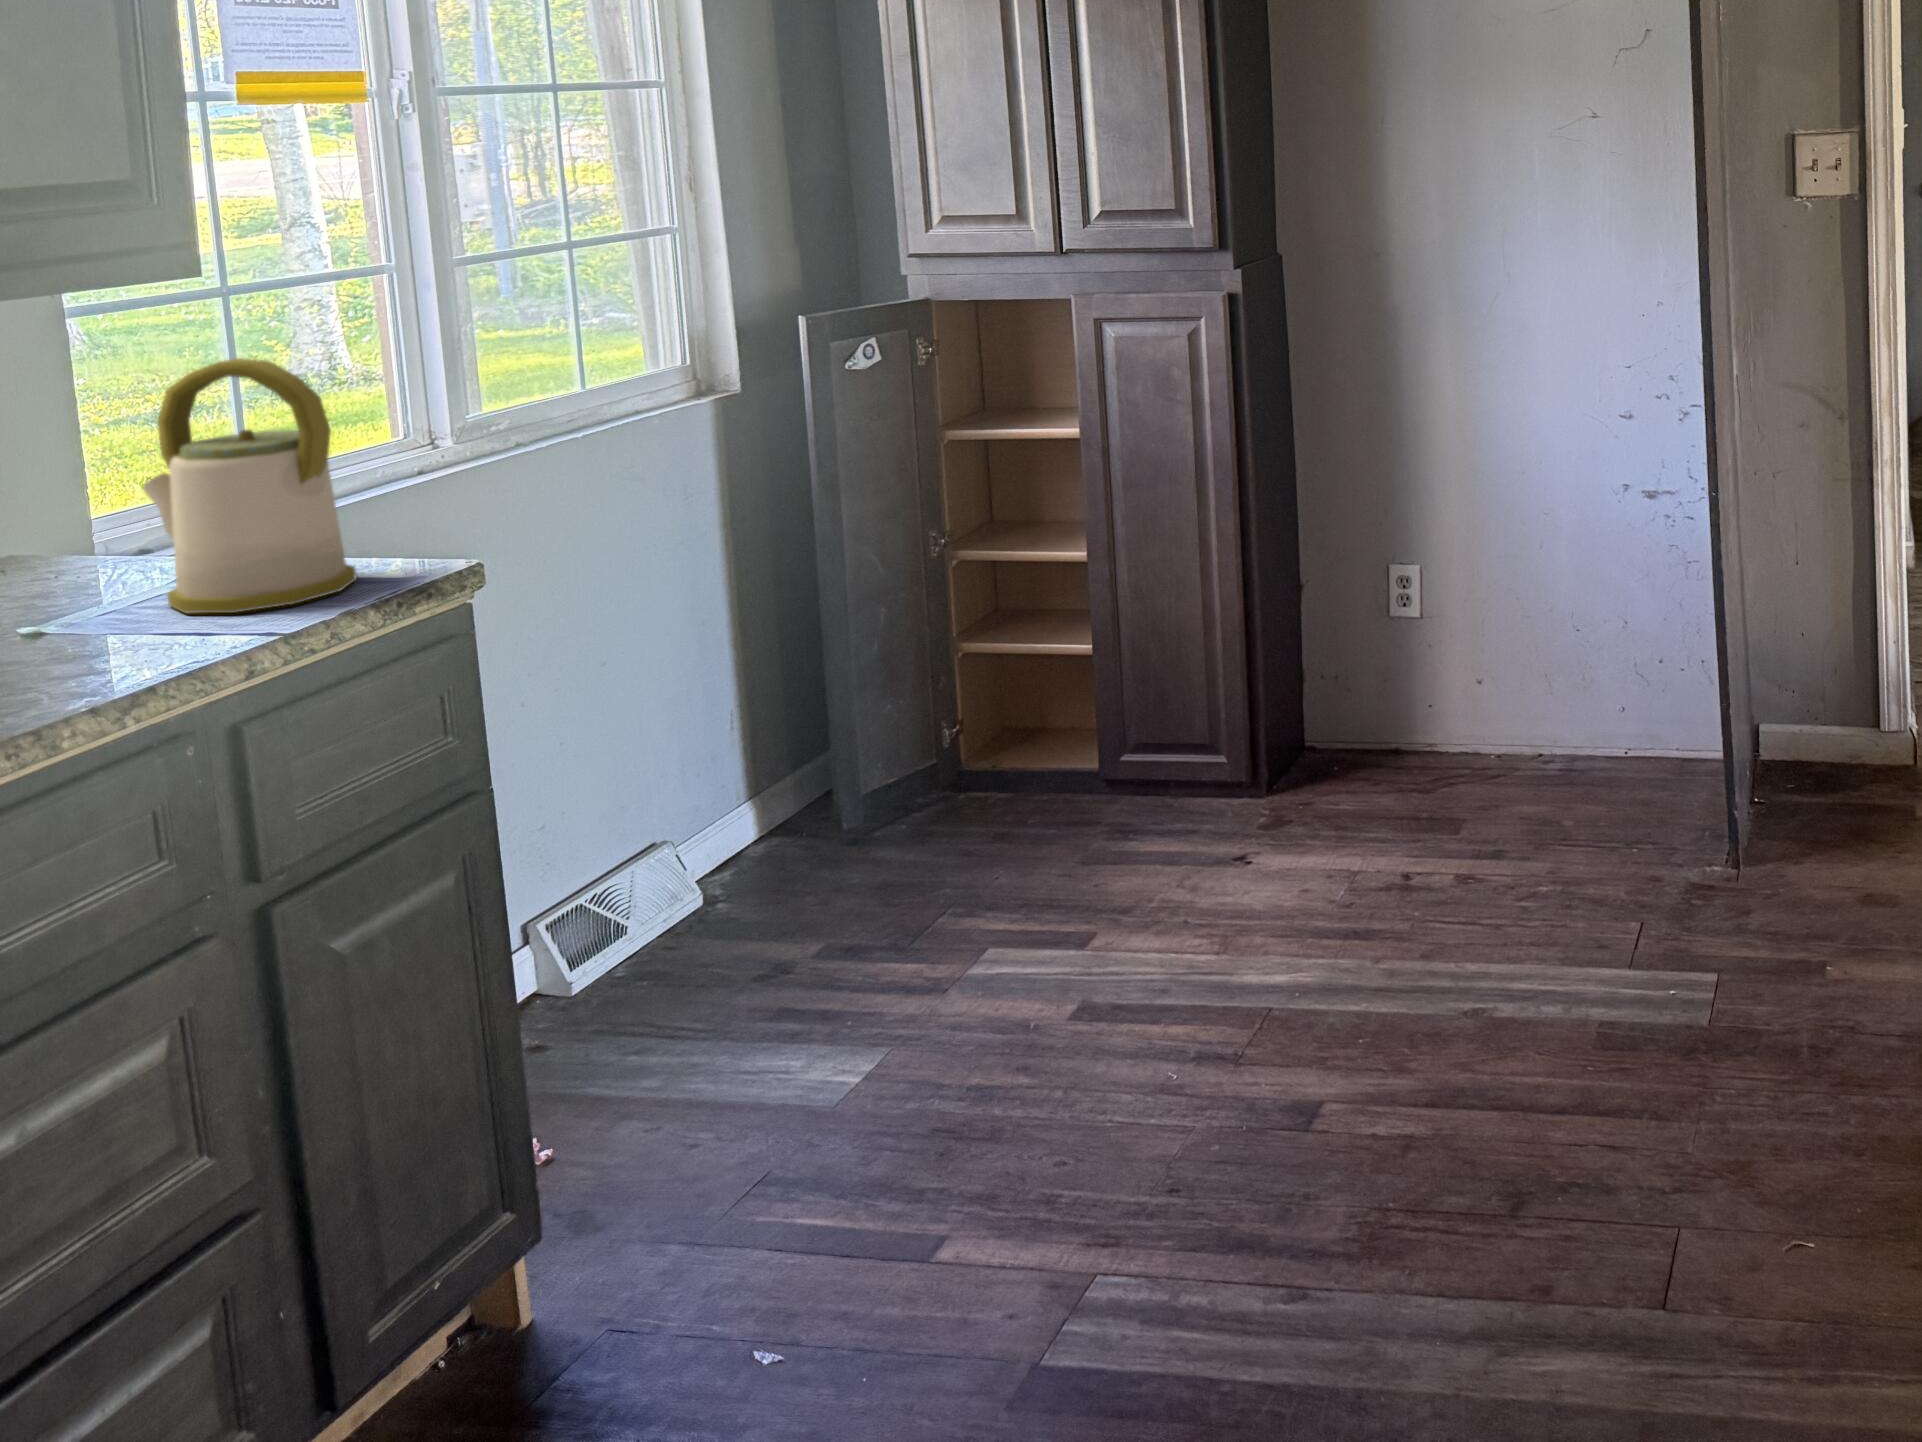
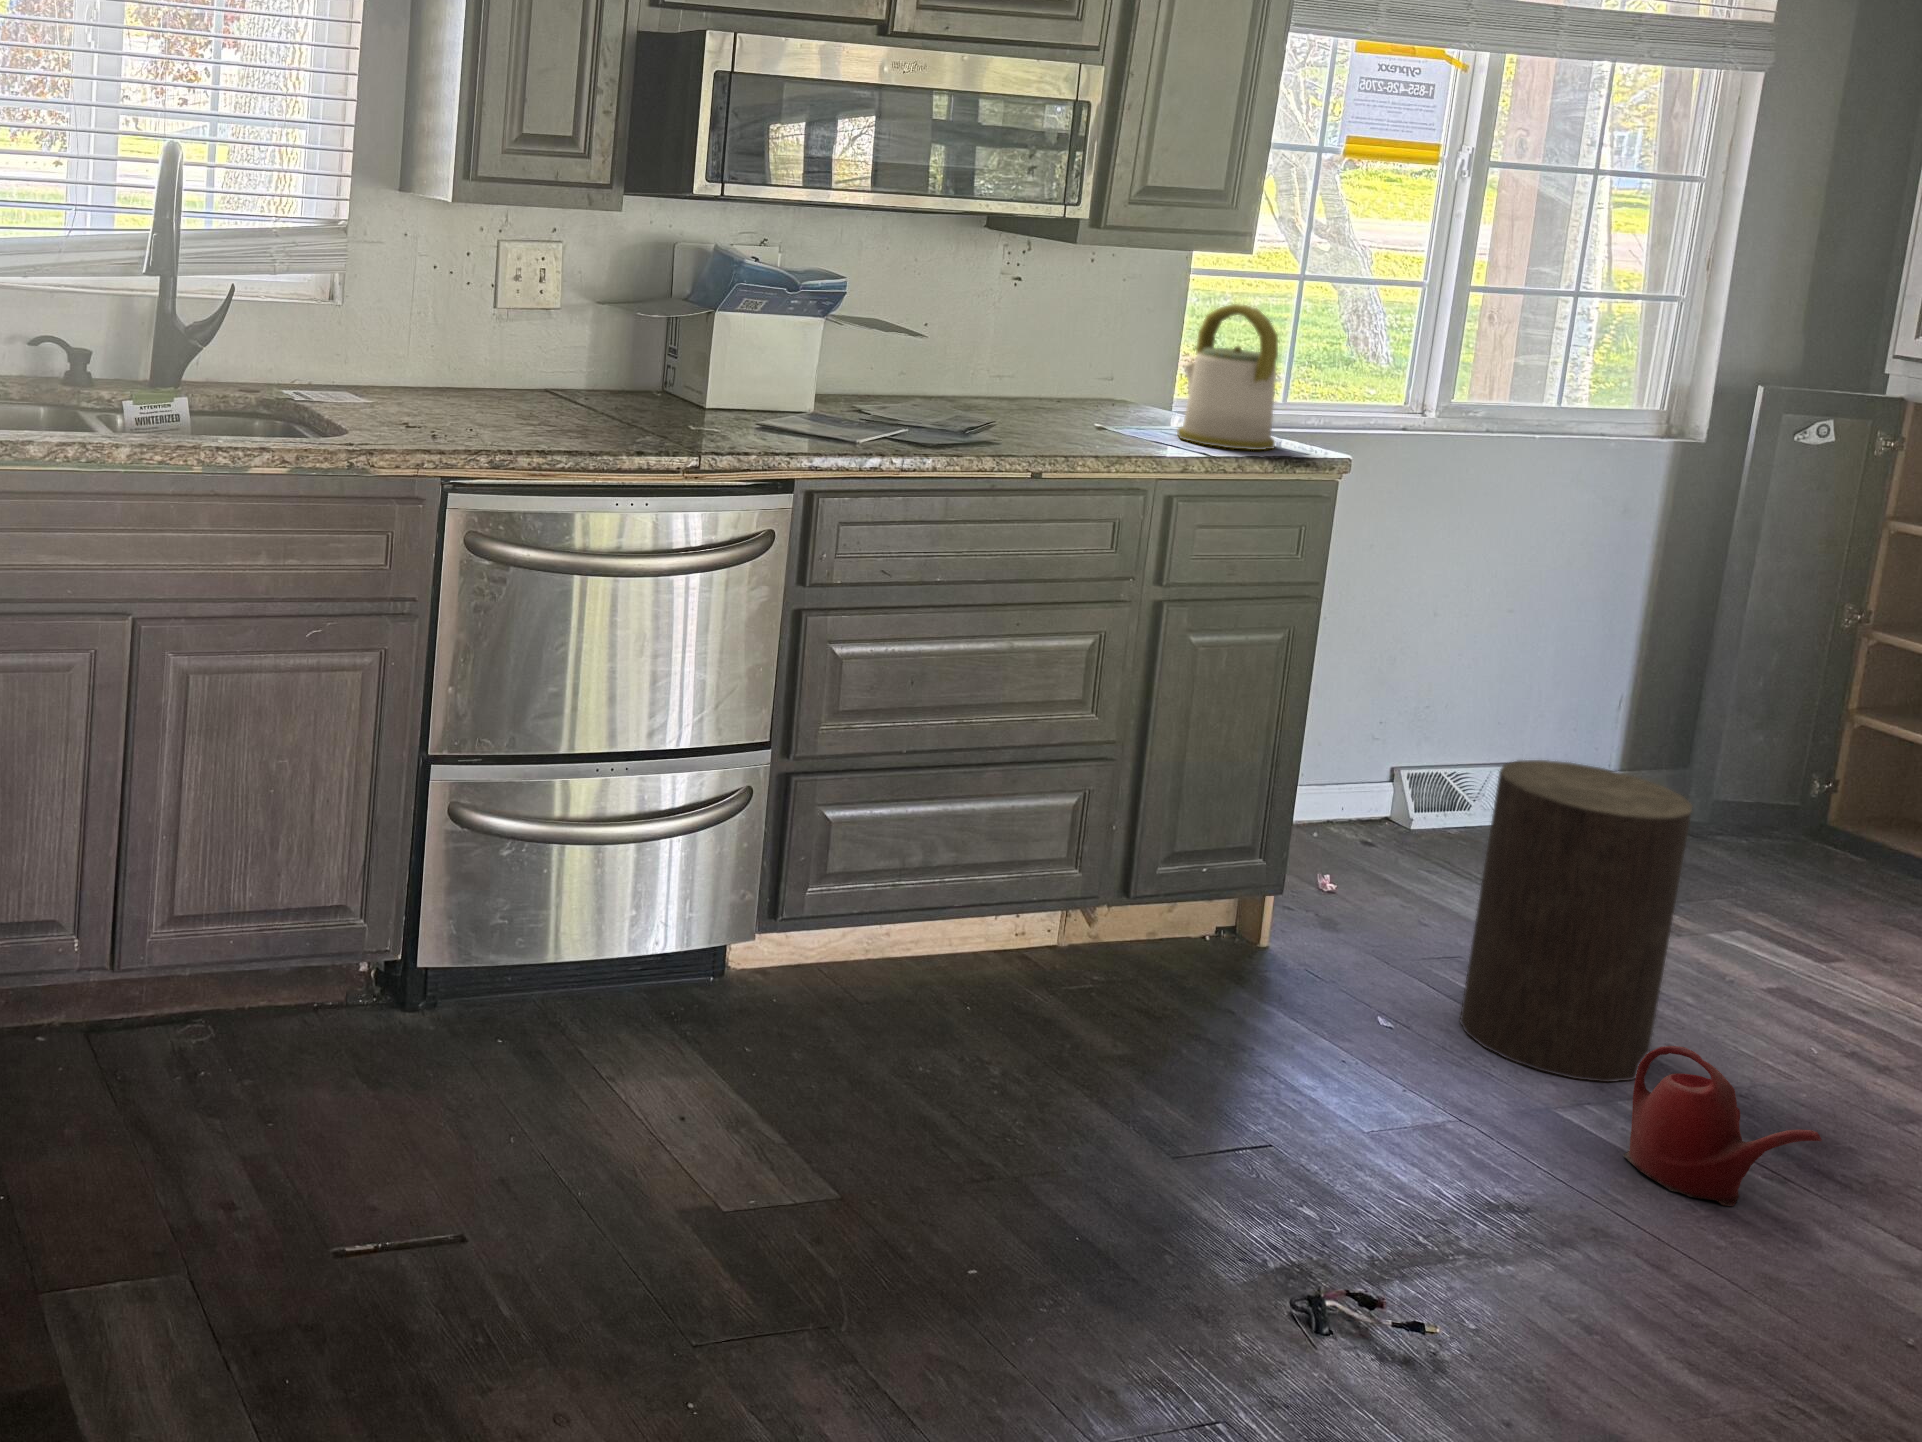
stool: none [821,850,1082,1308] -> present [1460,760,1692,1082]
watering can: none [1154,1194,1398,1387] -> present [1623,1046,1822,1206]

